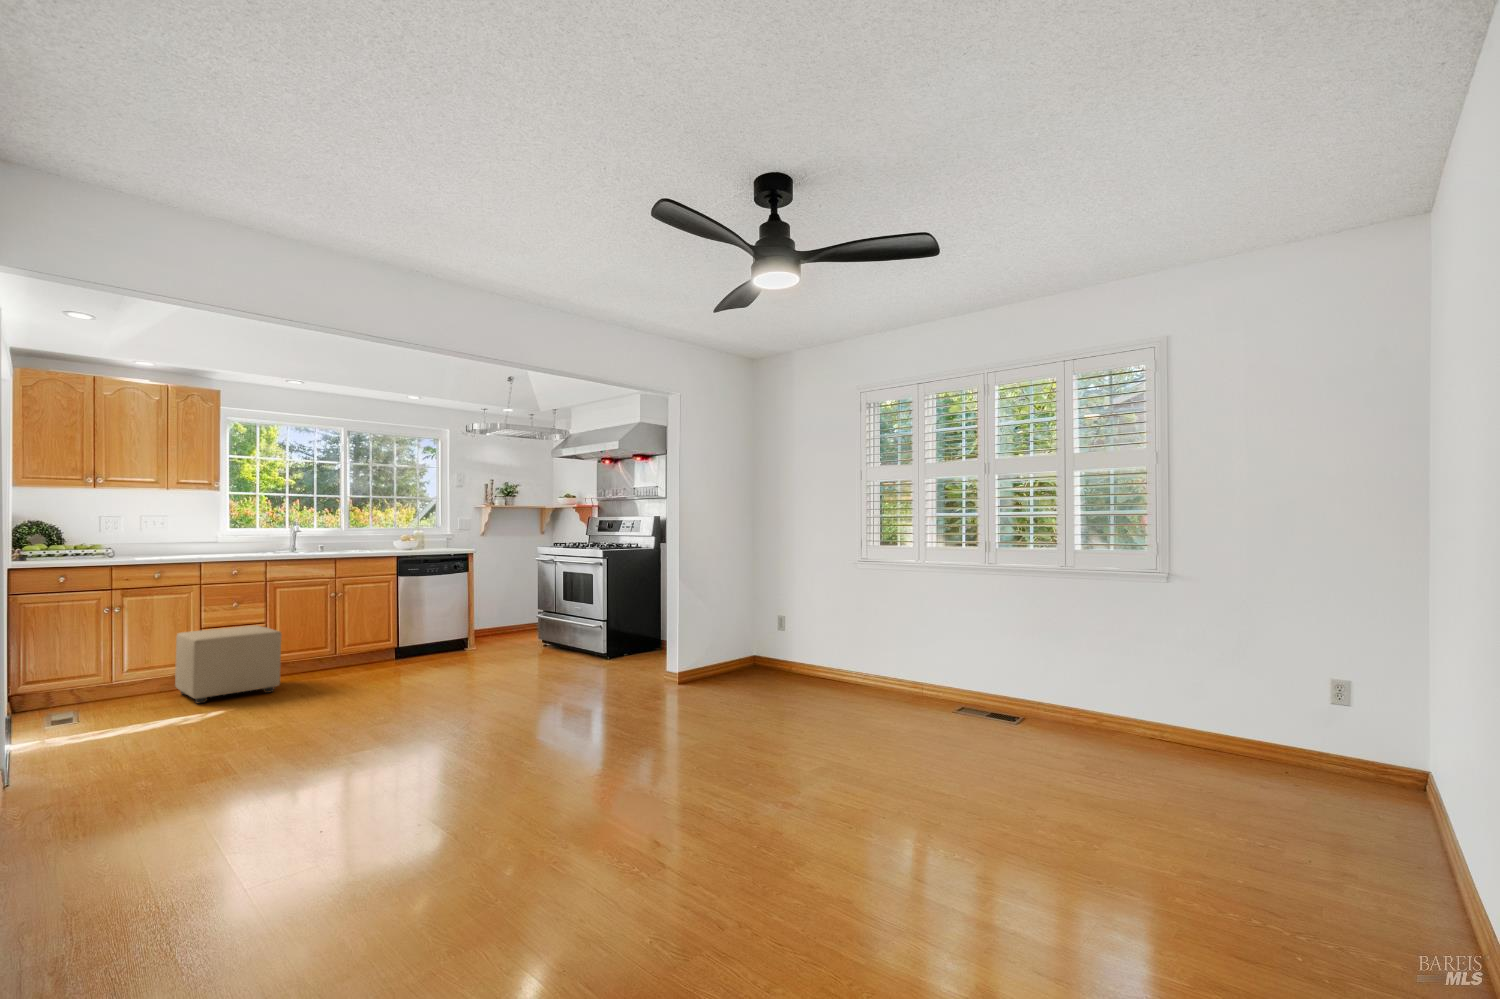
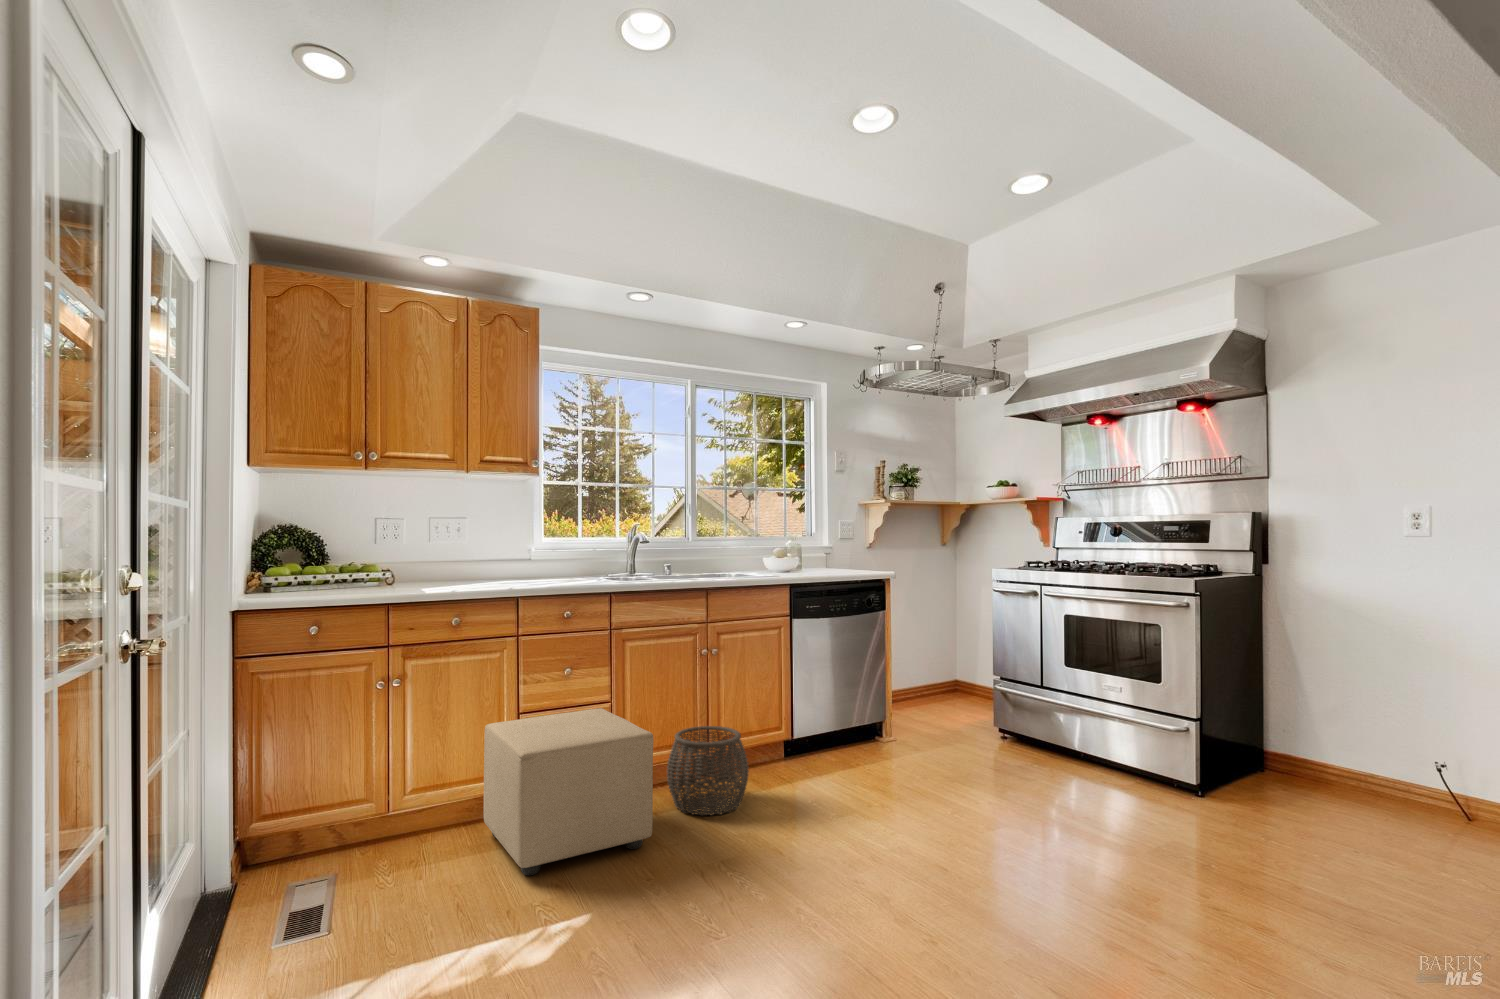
woven basket: none [300,635,353,681] -> present [667,726,749,816]

